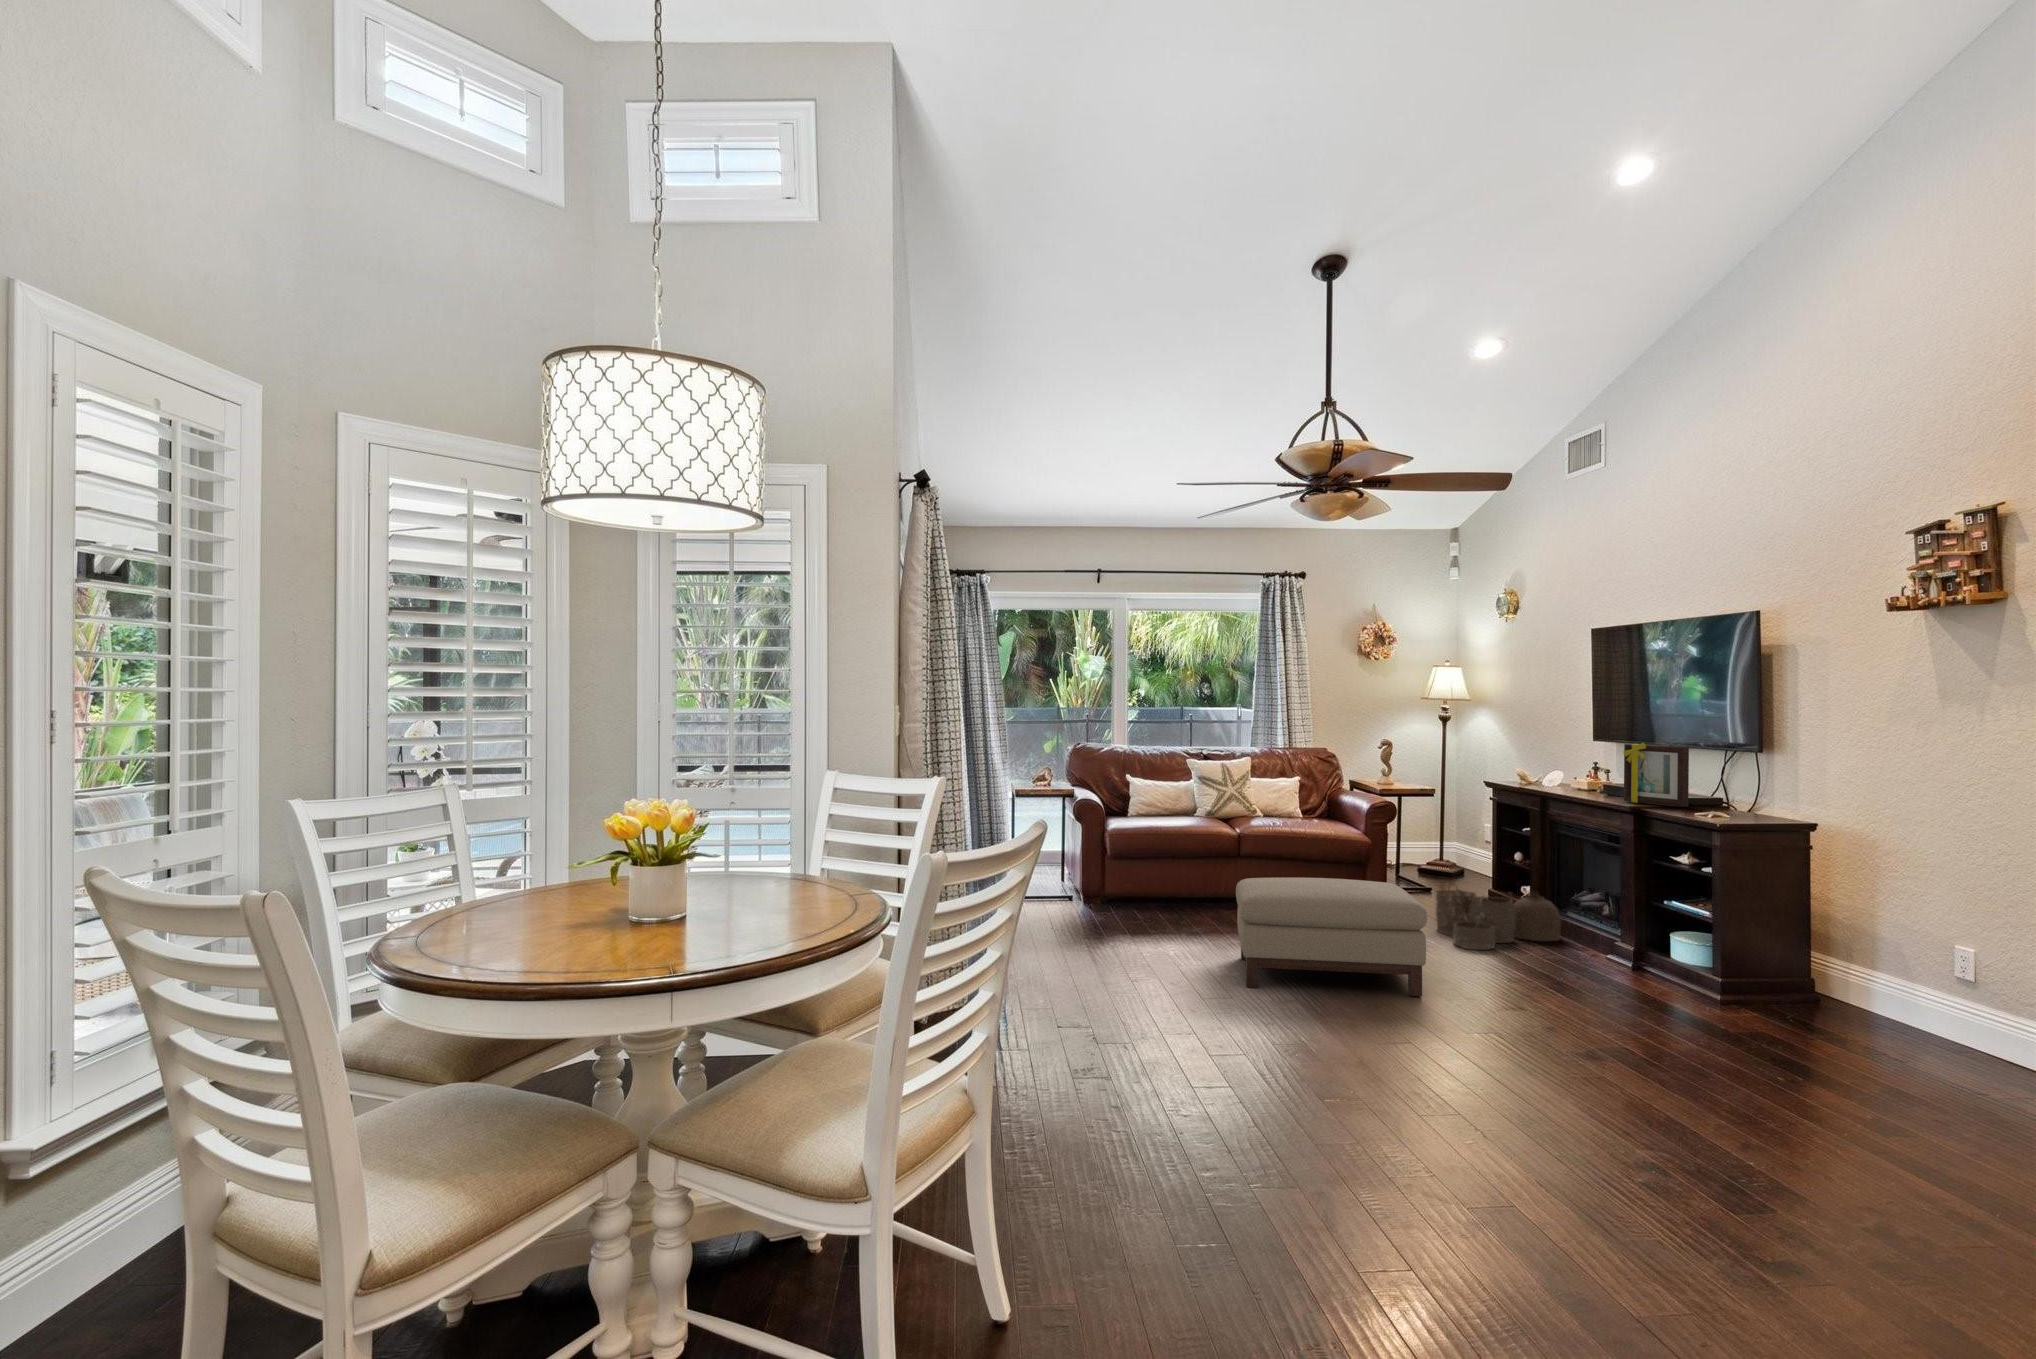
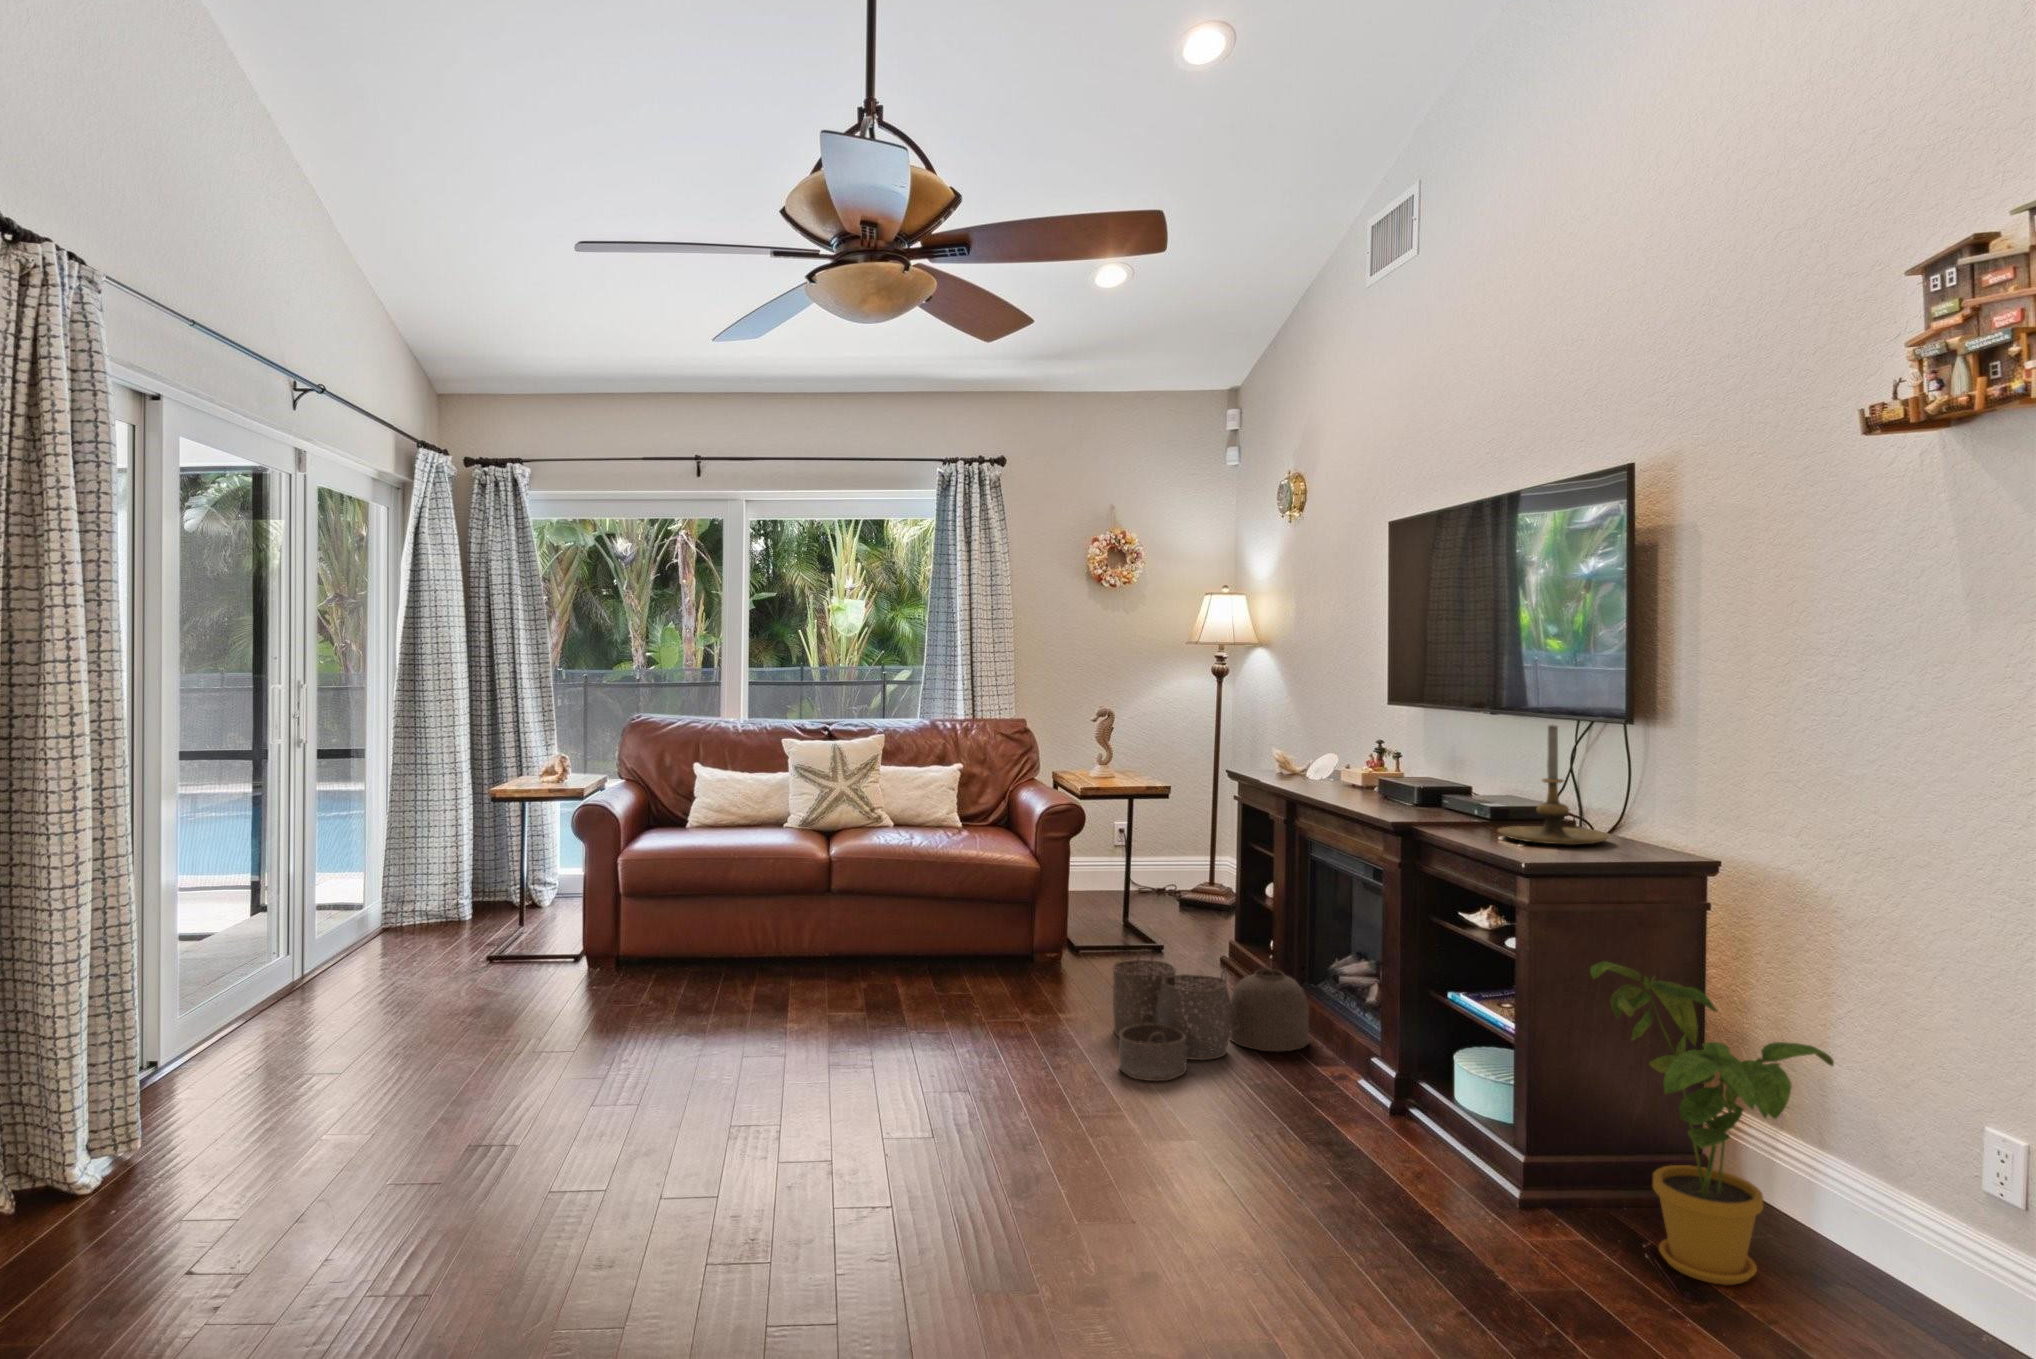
picture frame: present [1623,743,1689,807] -> none [1402,709,1506,824]
candle holder: none [1689,751,1755,815] -> present [1498,725,1610,845]
house plant: none [1749,869,1881,1023] -> present [1590,961,1834,1285]
ottoman: present [1236,877,1427,996] -> none [584,978,981,1246]

